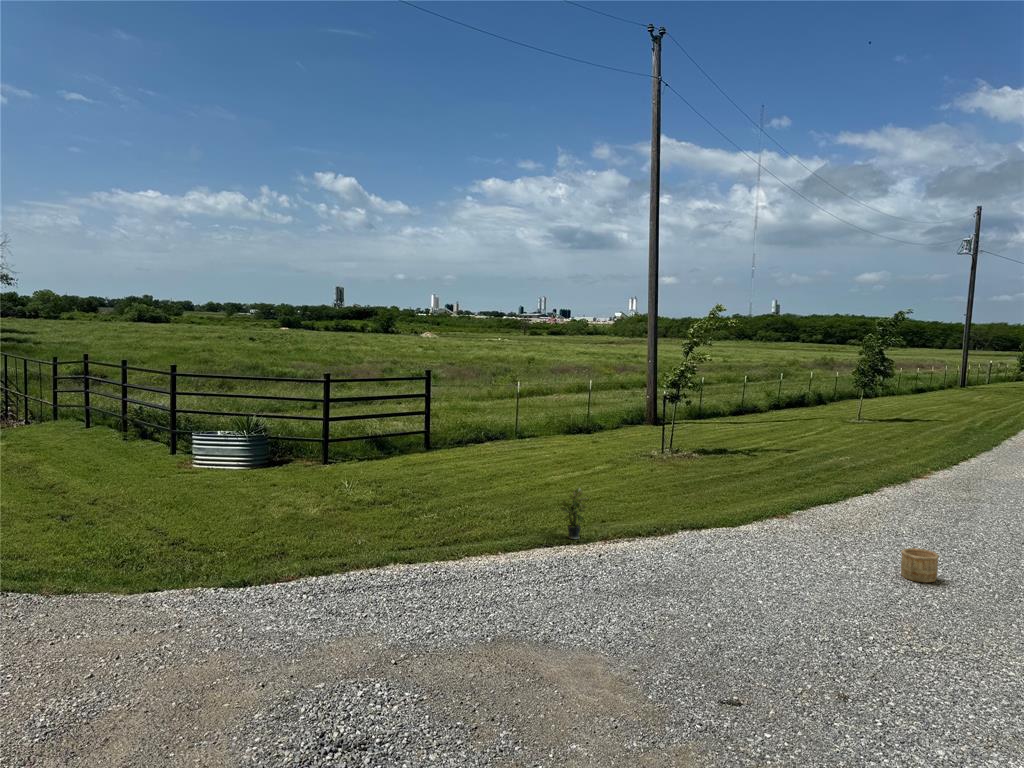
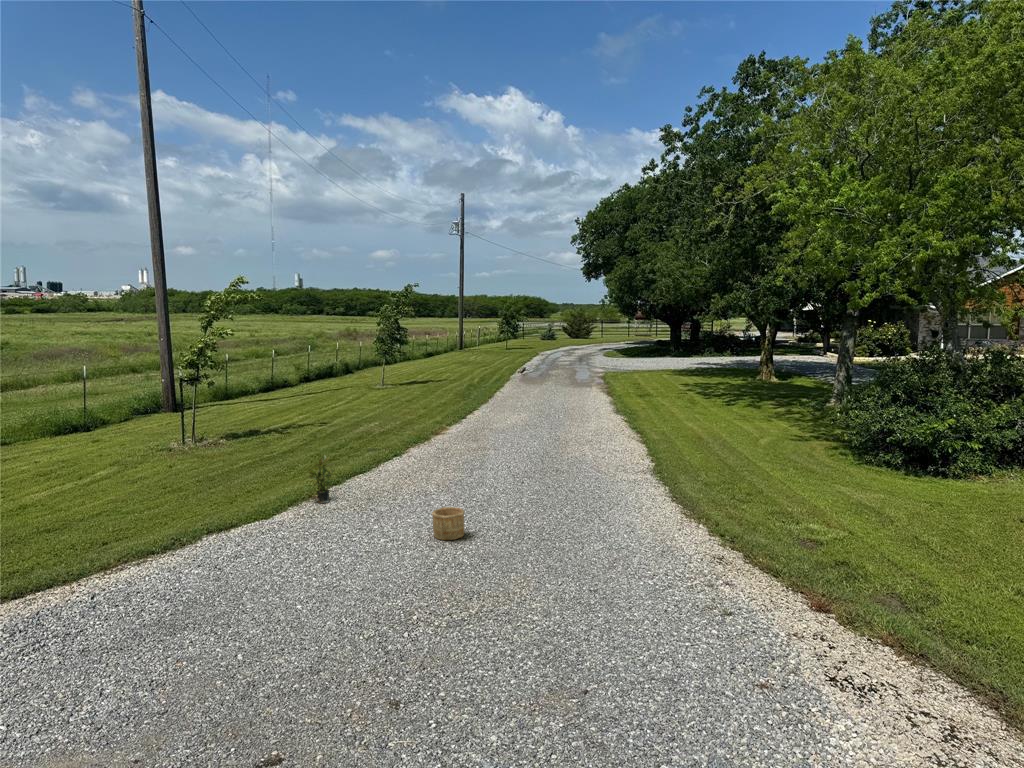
potted plant: present [560,488,588,539] -> present [308,455,334,503]

